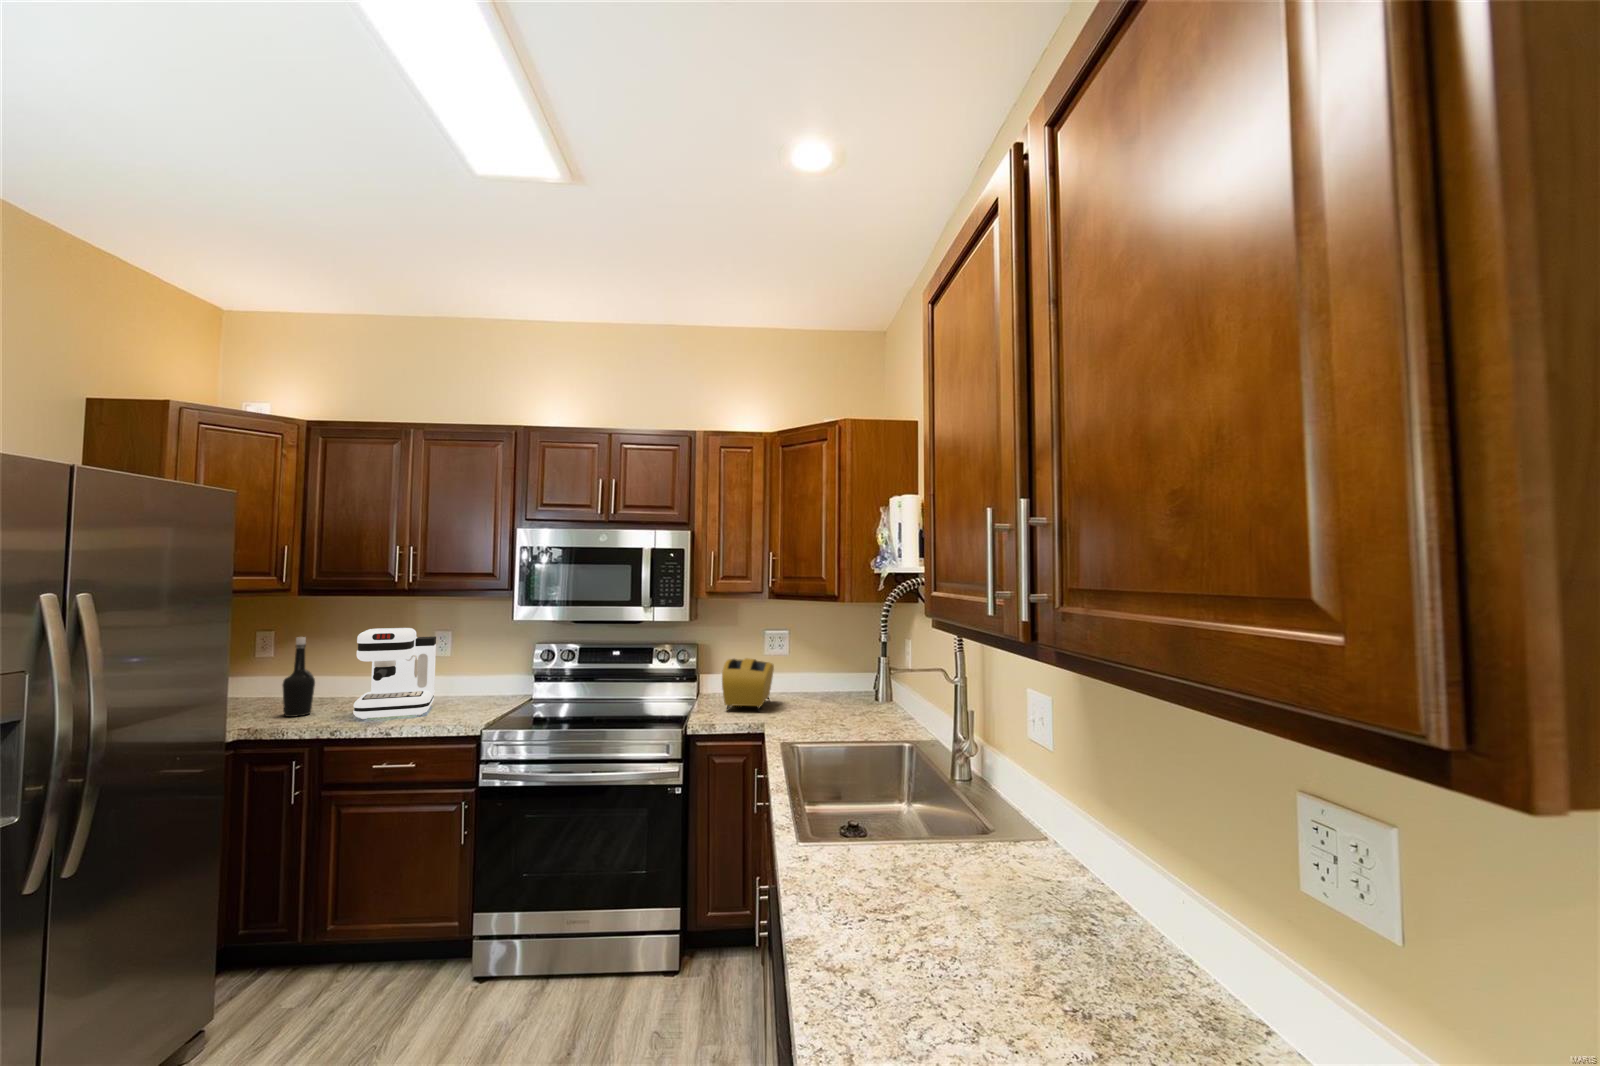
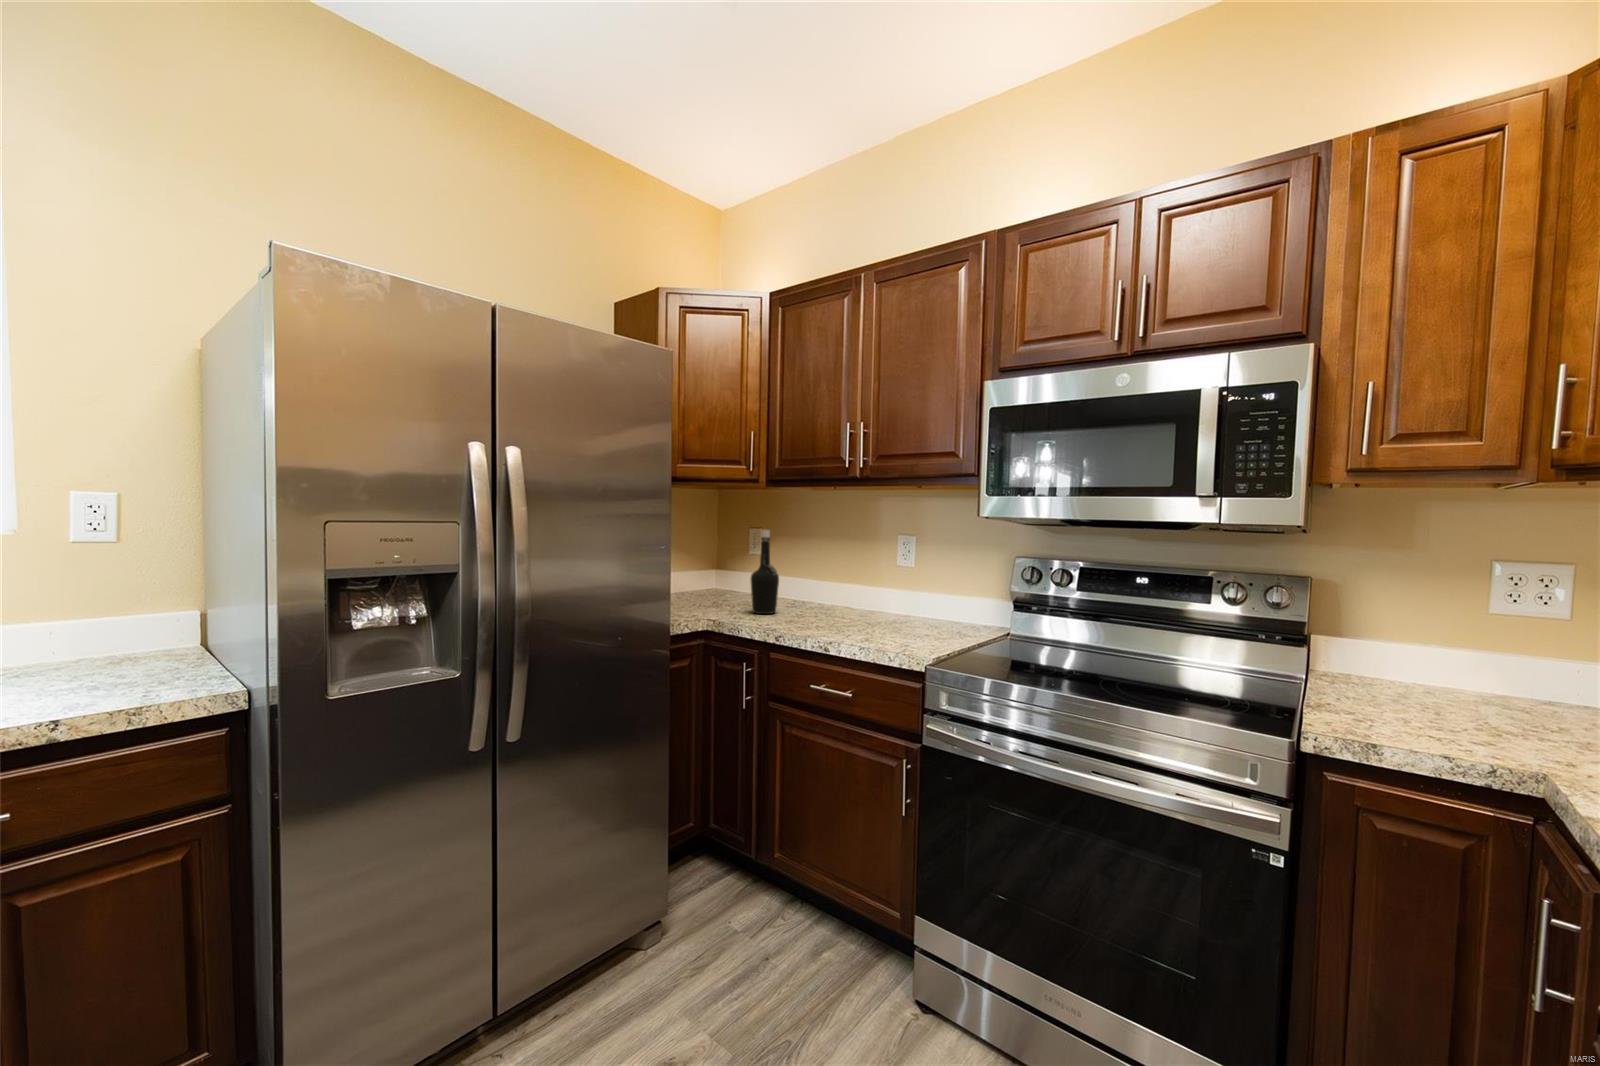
coffee maker: present [353,628,436,719] -> none [802,524,895,632]
toaster: present [722,658,774,711] -> none [1387,610,1541,739]

